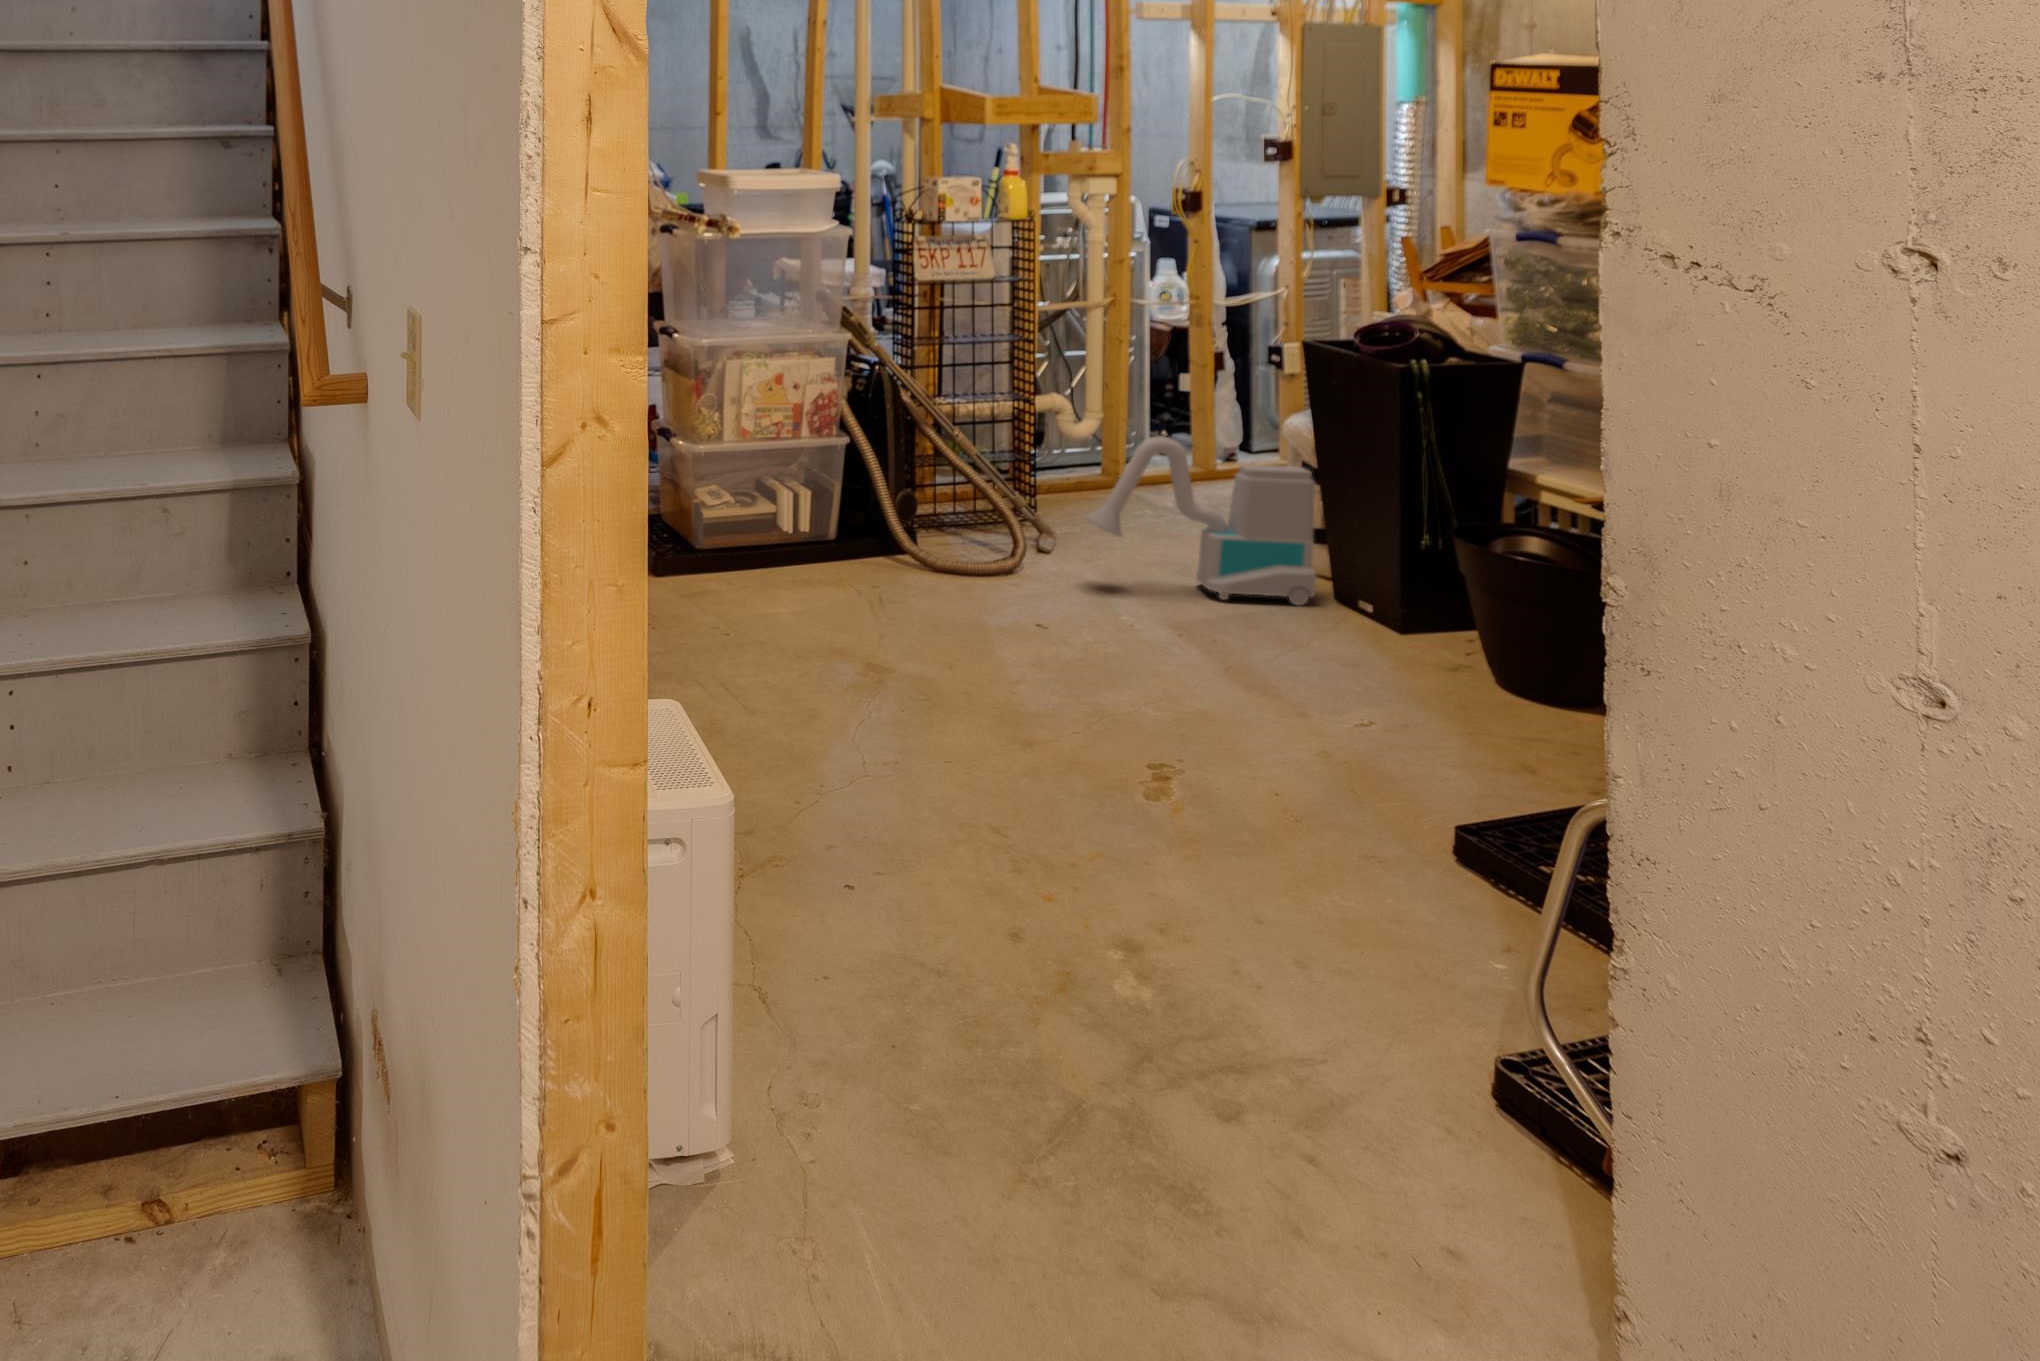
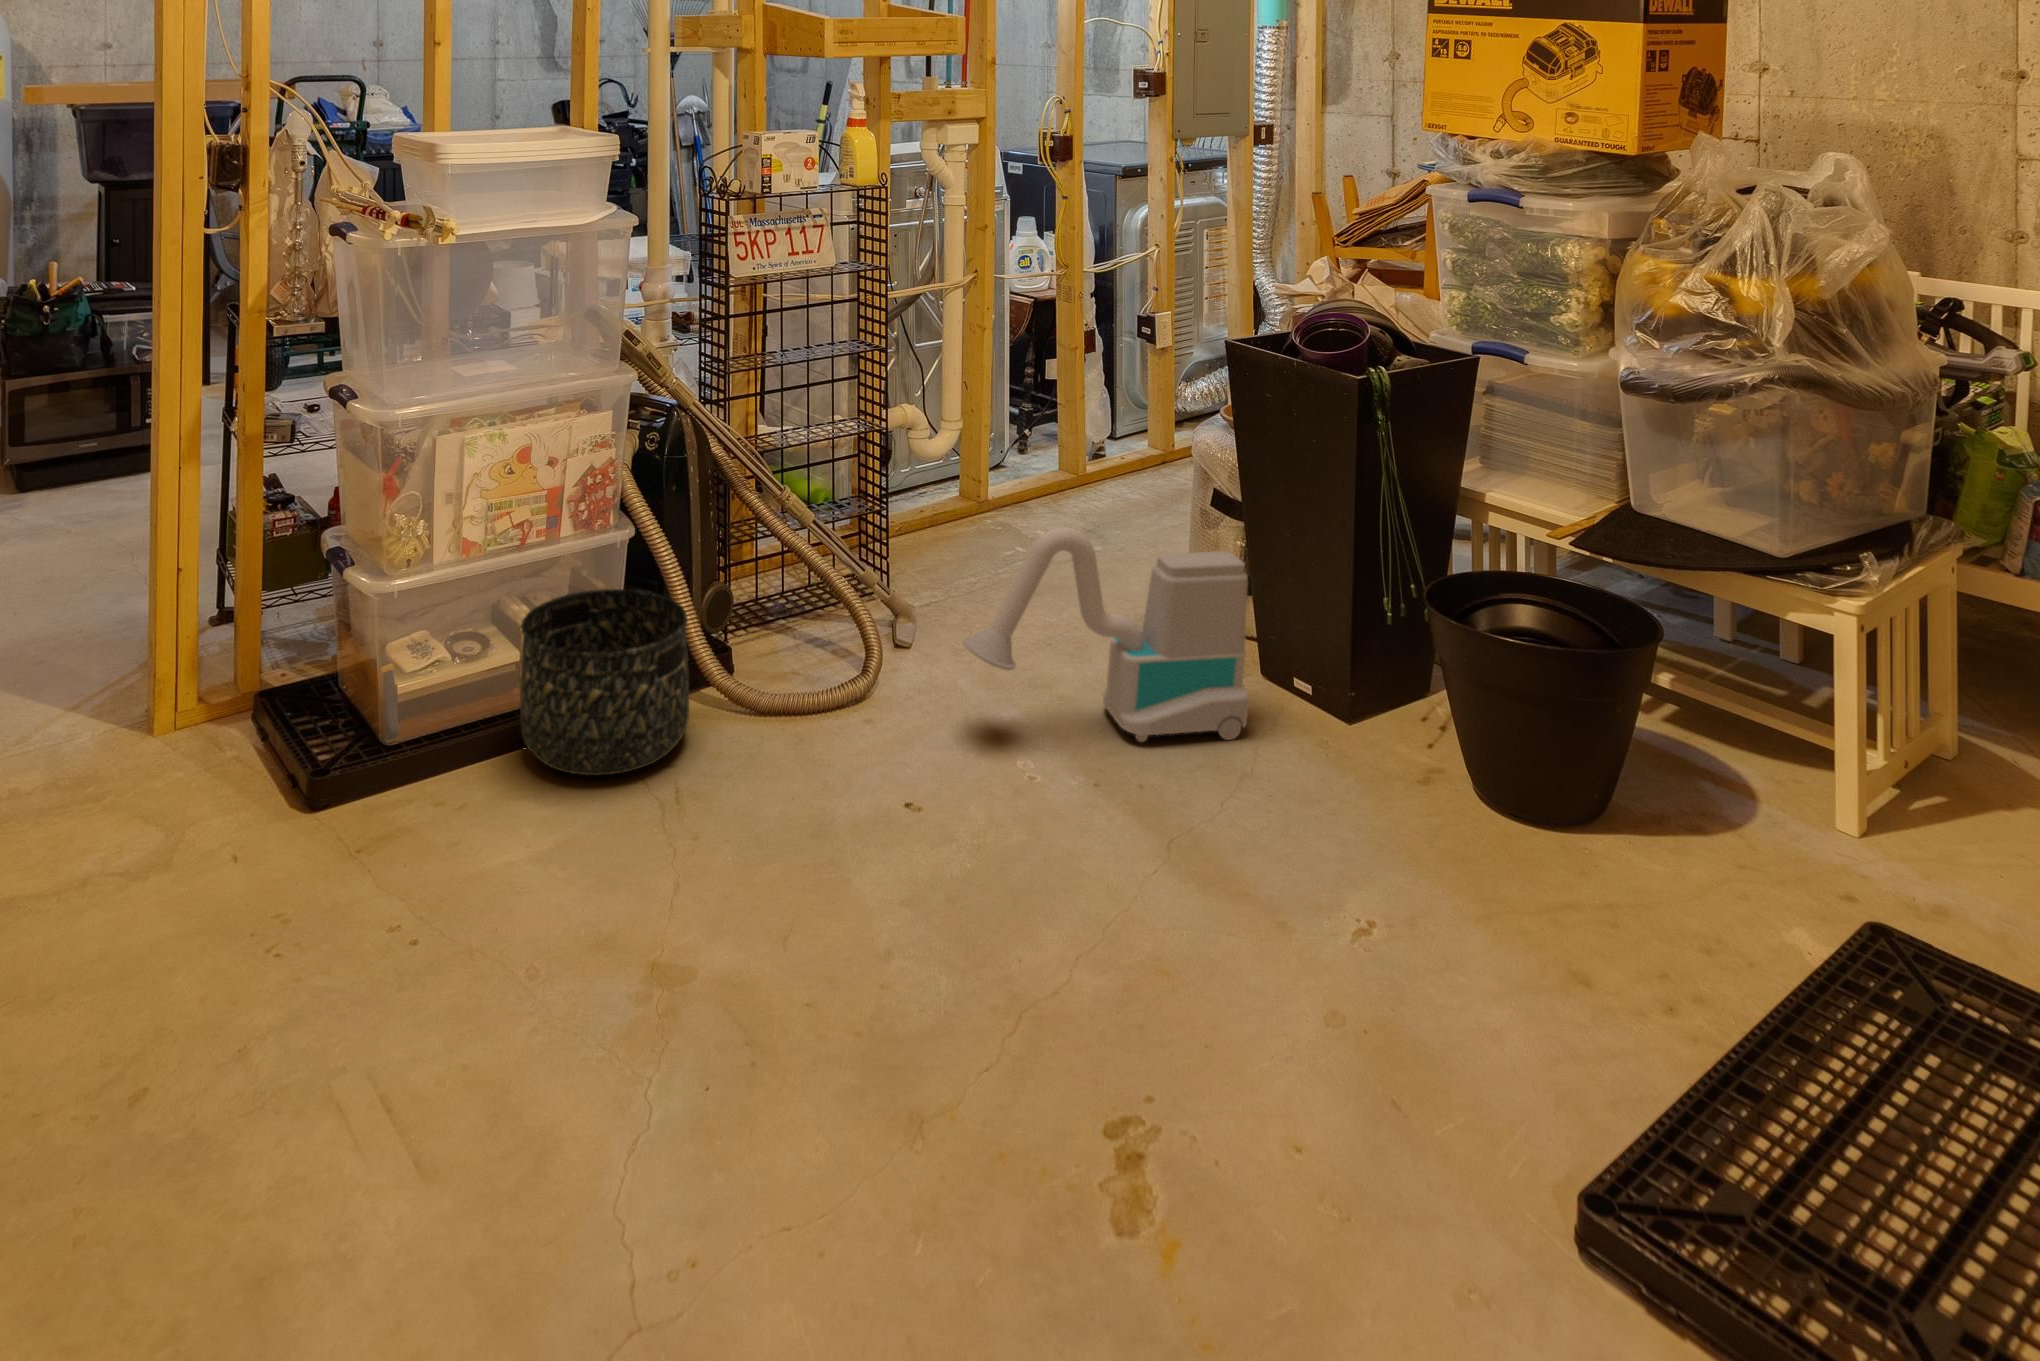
basket: none [775,473,886,579] -> present [520,589,689,775]

